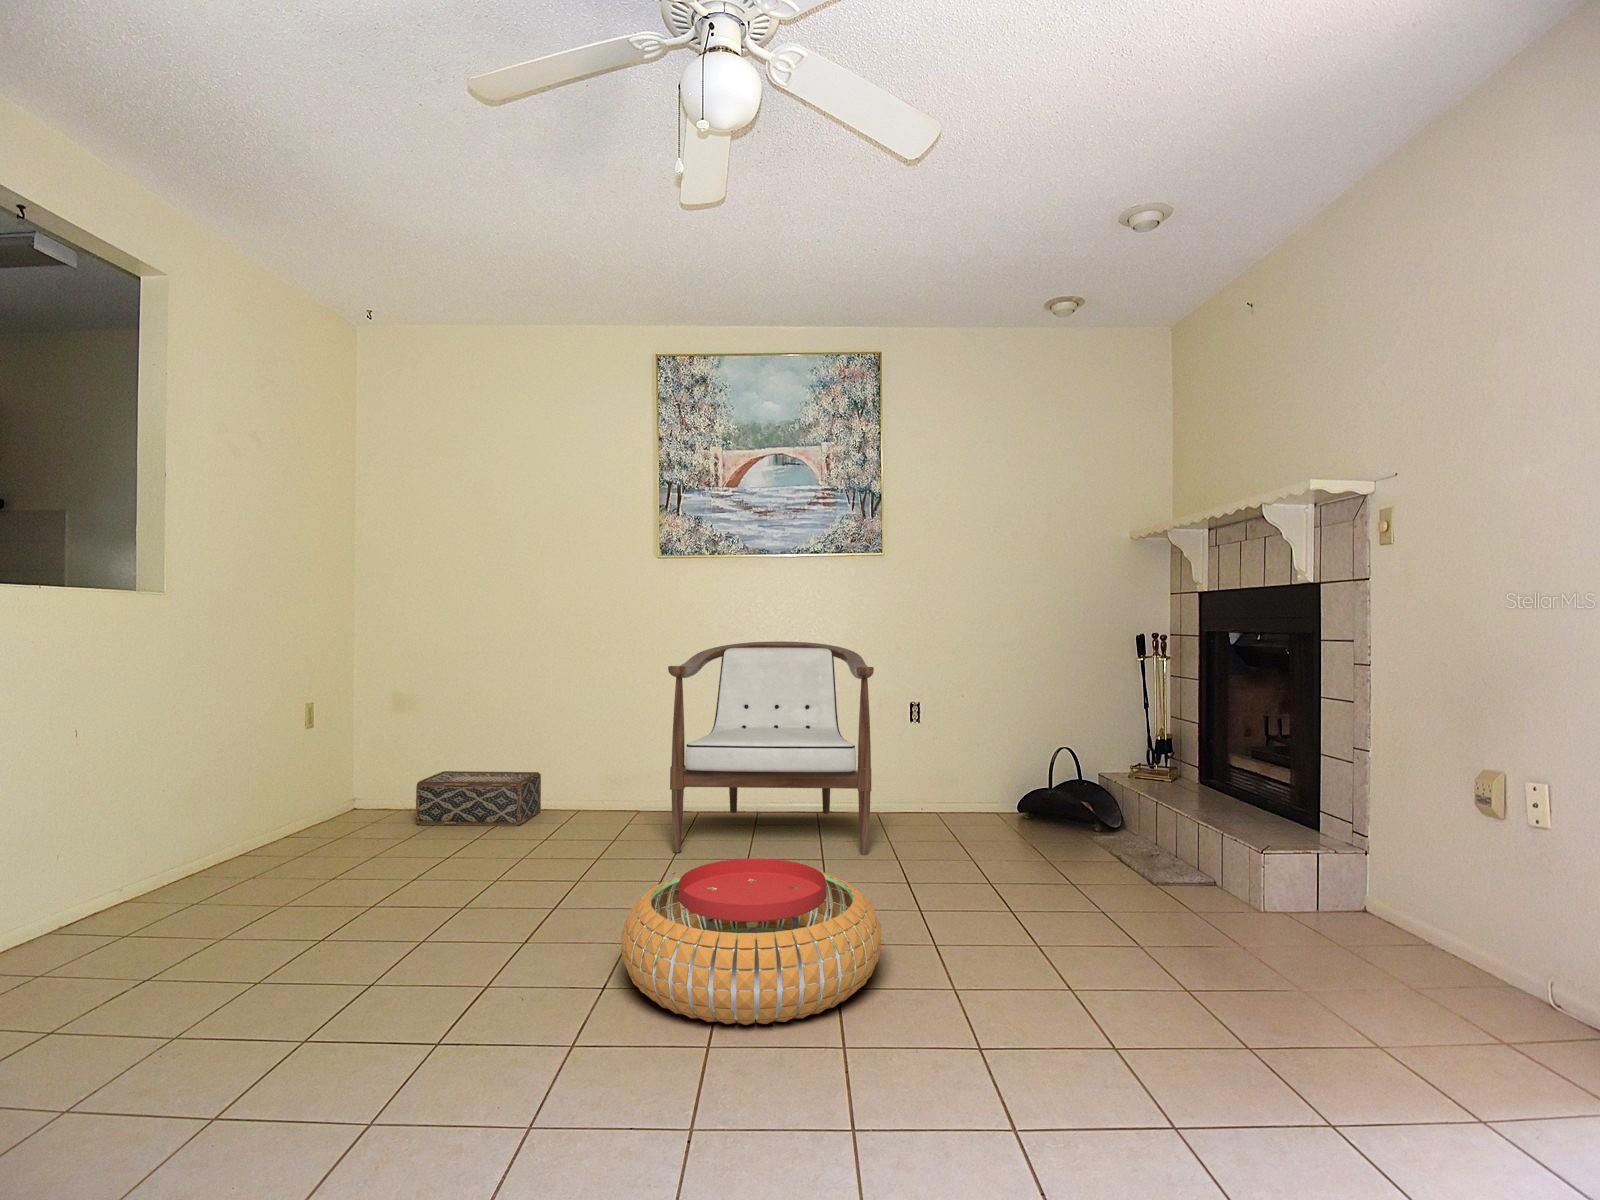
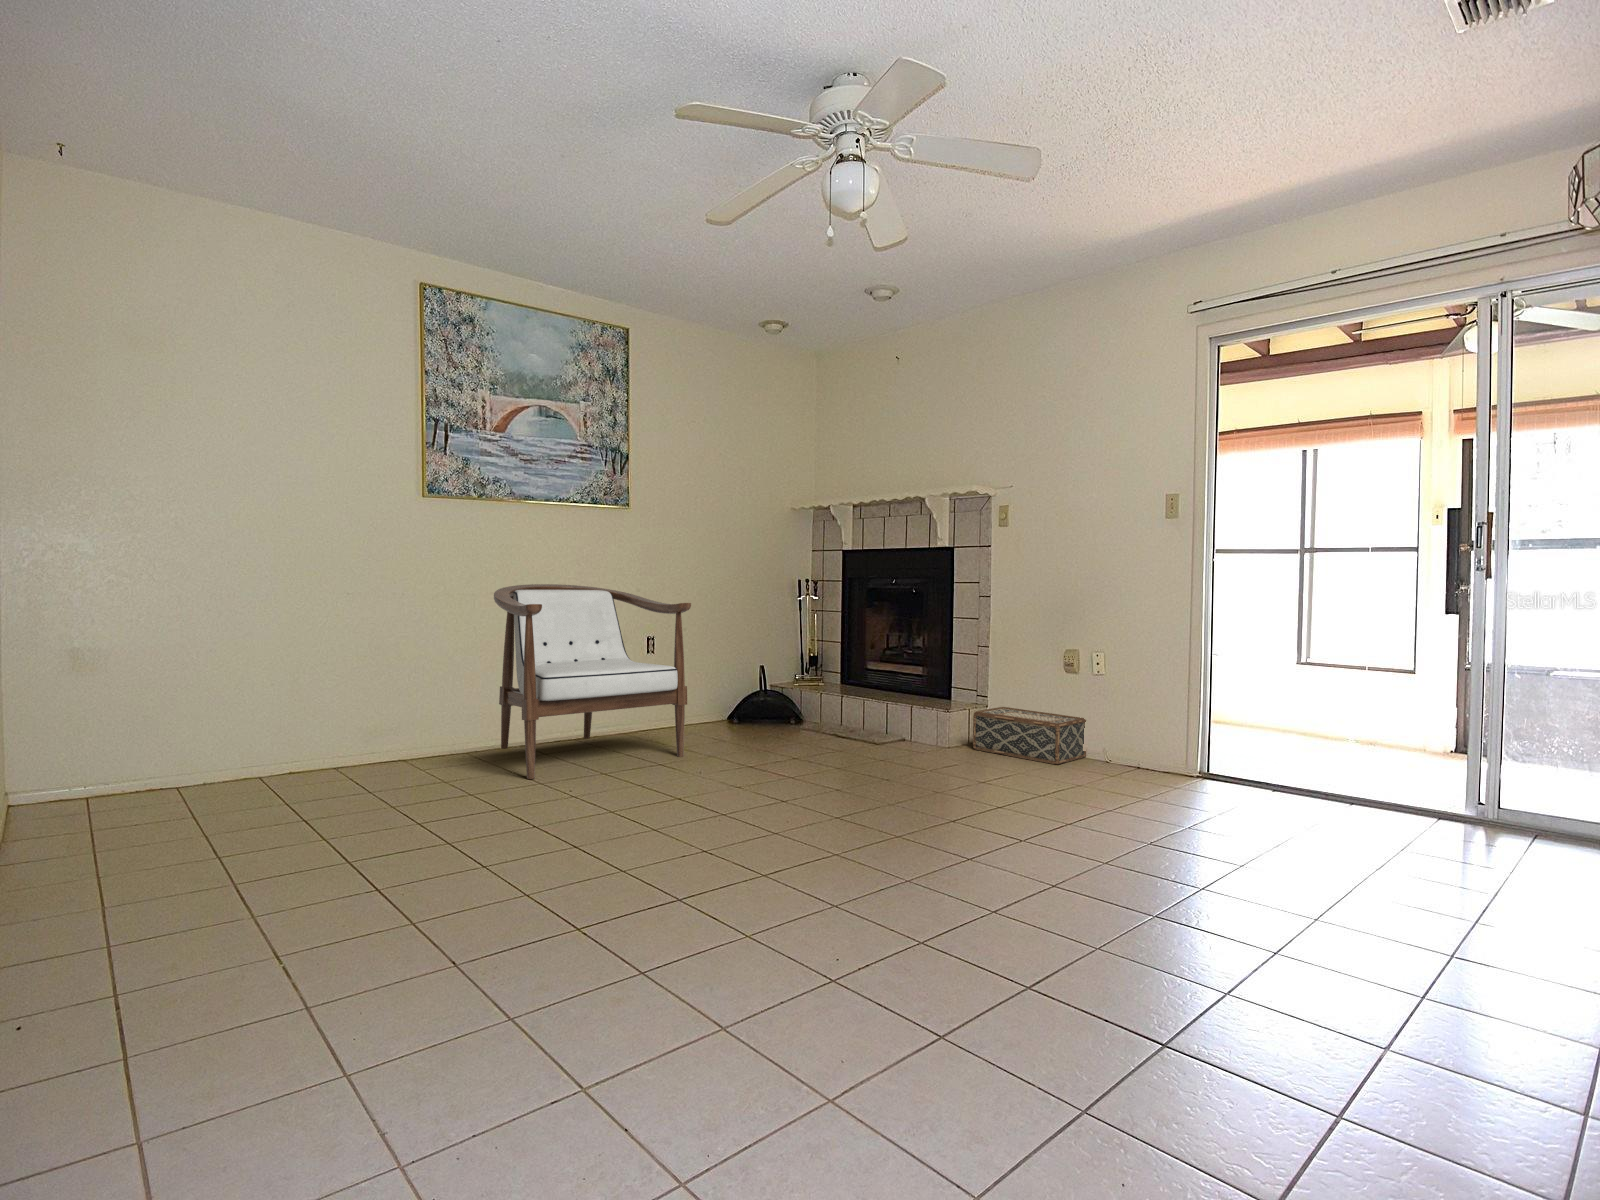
woven basket: present [416,771,541,826] -> present [973,707,1086,764]
pouf: present [621,859,881,1025] -> none [675,742,867,845]

